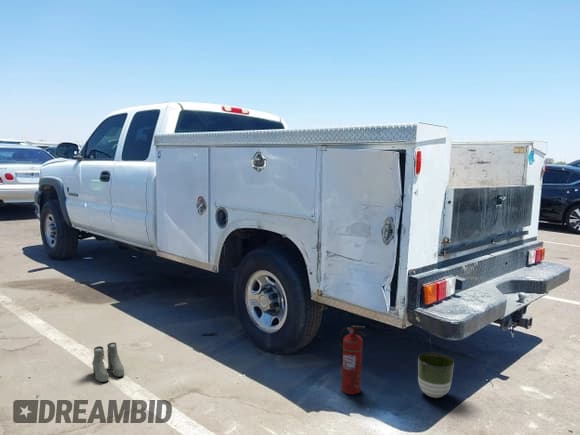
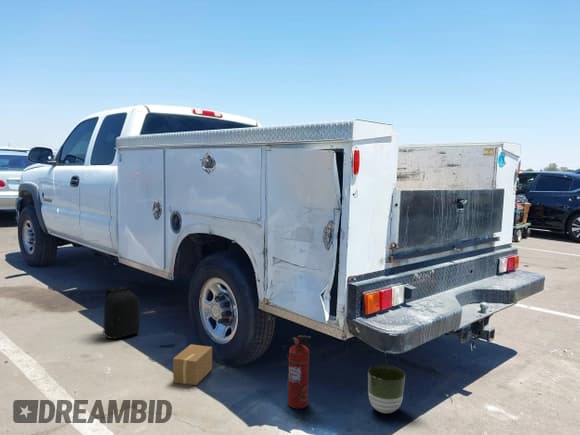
backpack: none [145,279,180,330] -> present [103,287,140,339]
cardboard box: none [227,335,260,374] -> present [173,344,212,385]
boots: present [92,343,124,382] -> none [32,351,65,392]

